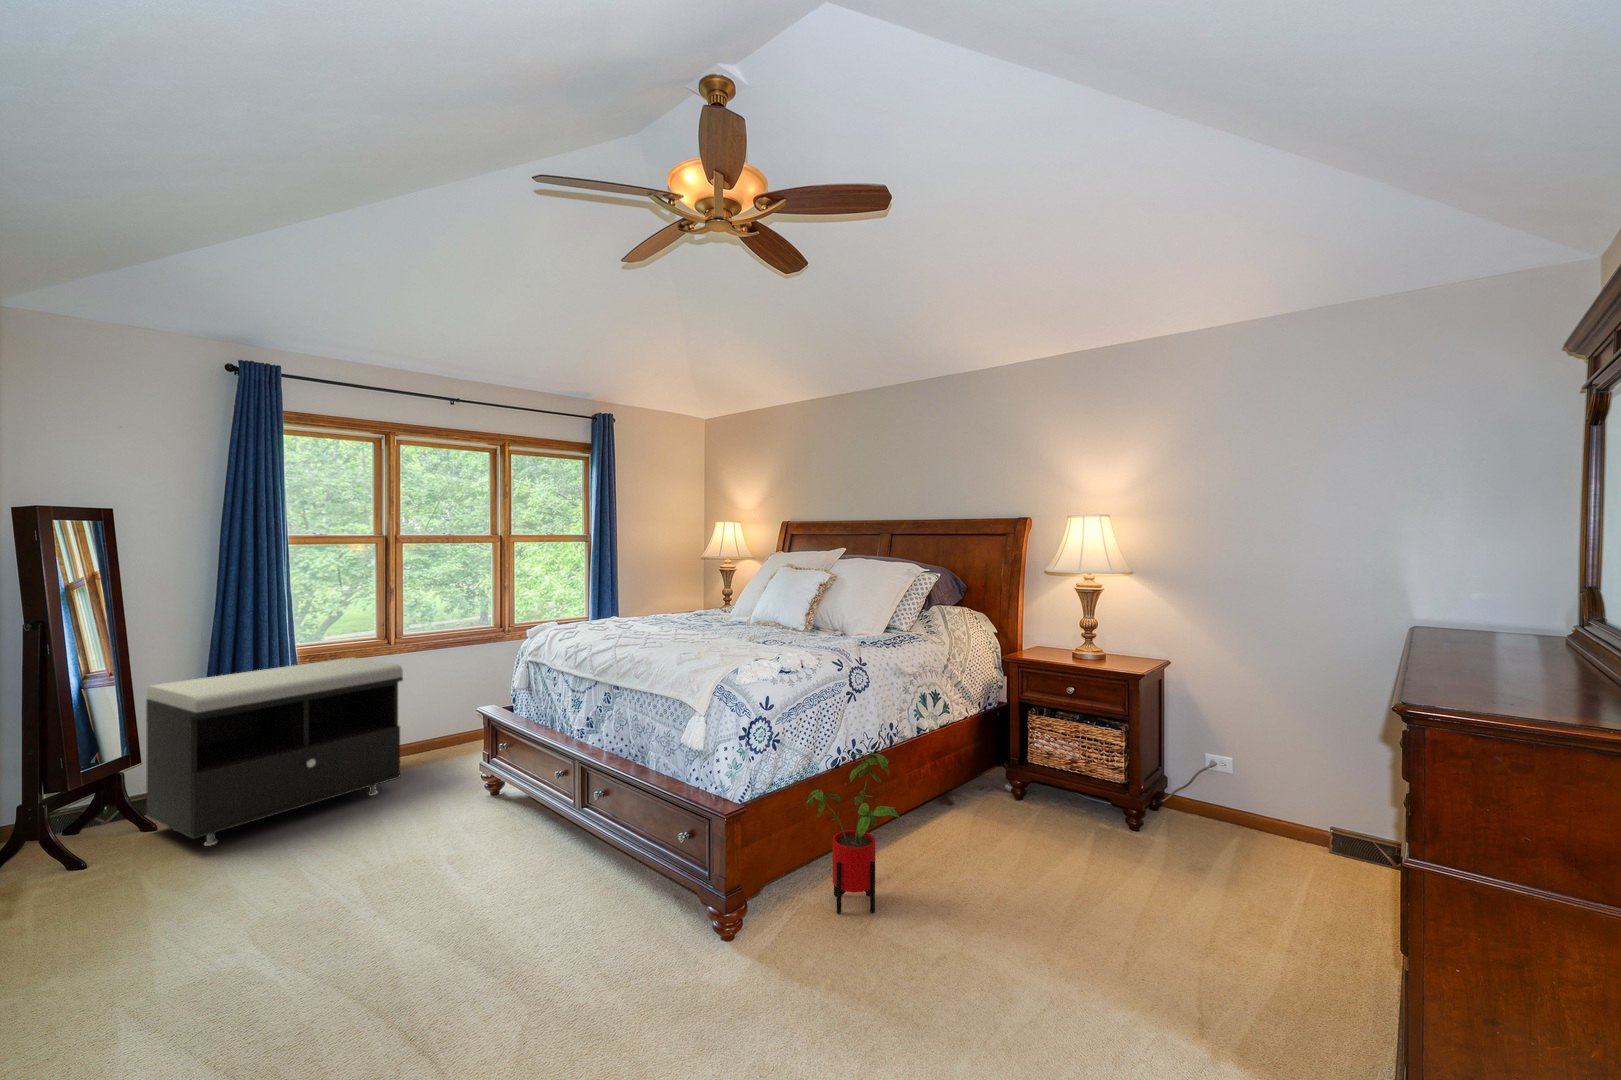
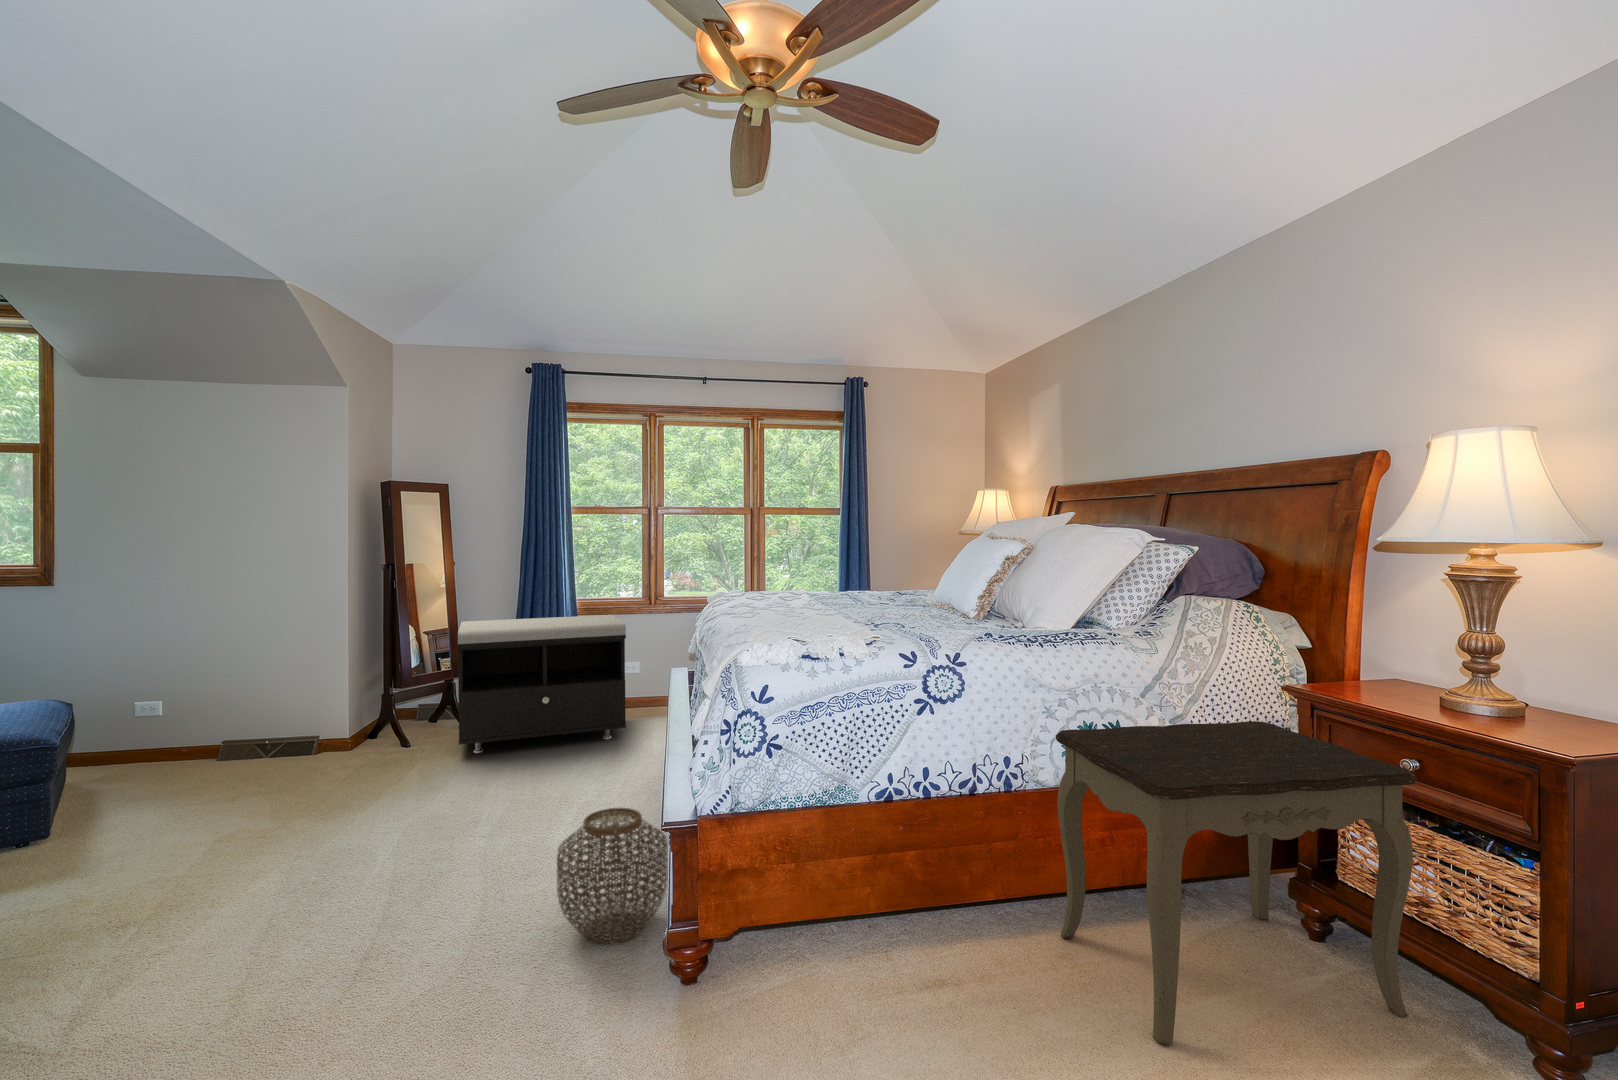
side table: none [921,679,1093,869] -> present [1056,721,1417,1045]
house plant: present [807,753,899,914] -> none [790,782,916,1009]
woven basket: none [589,825,687,949] -> present [557,808,668,944]

